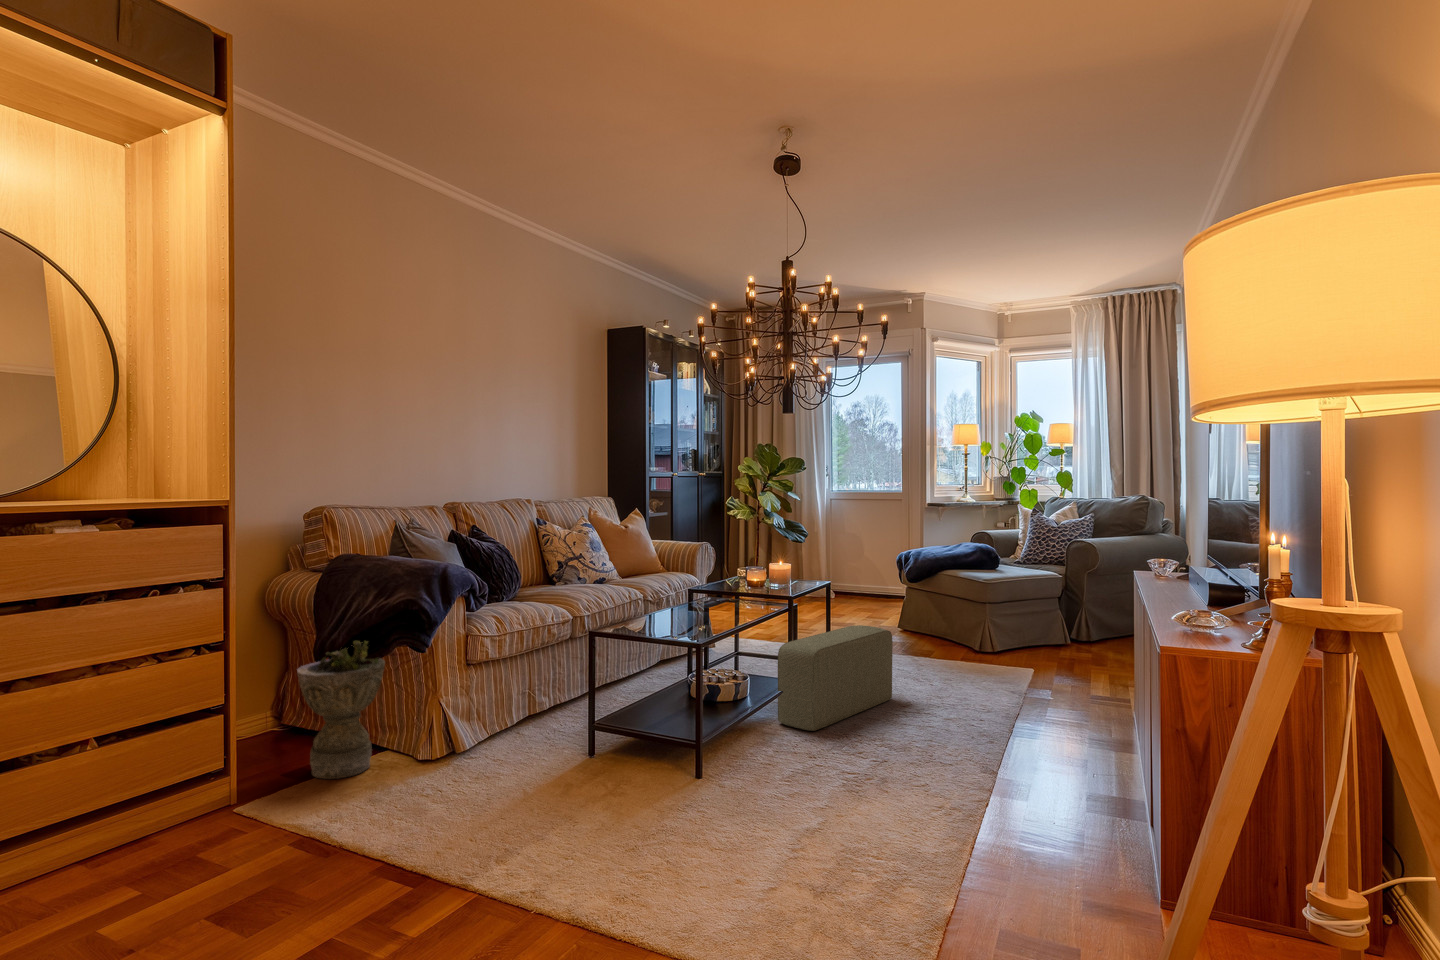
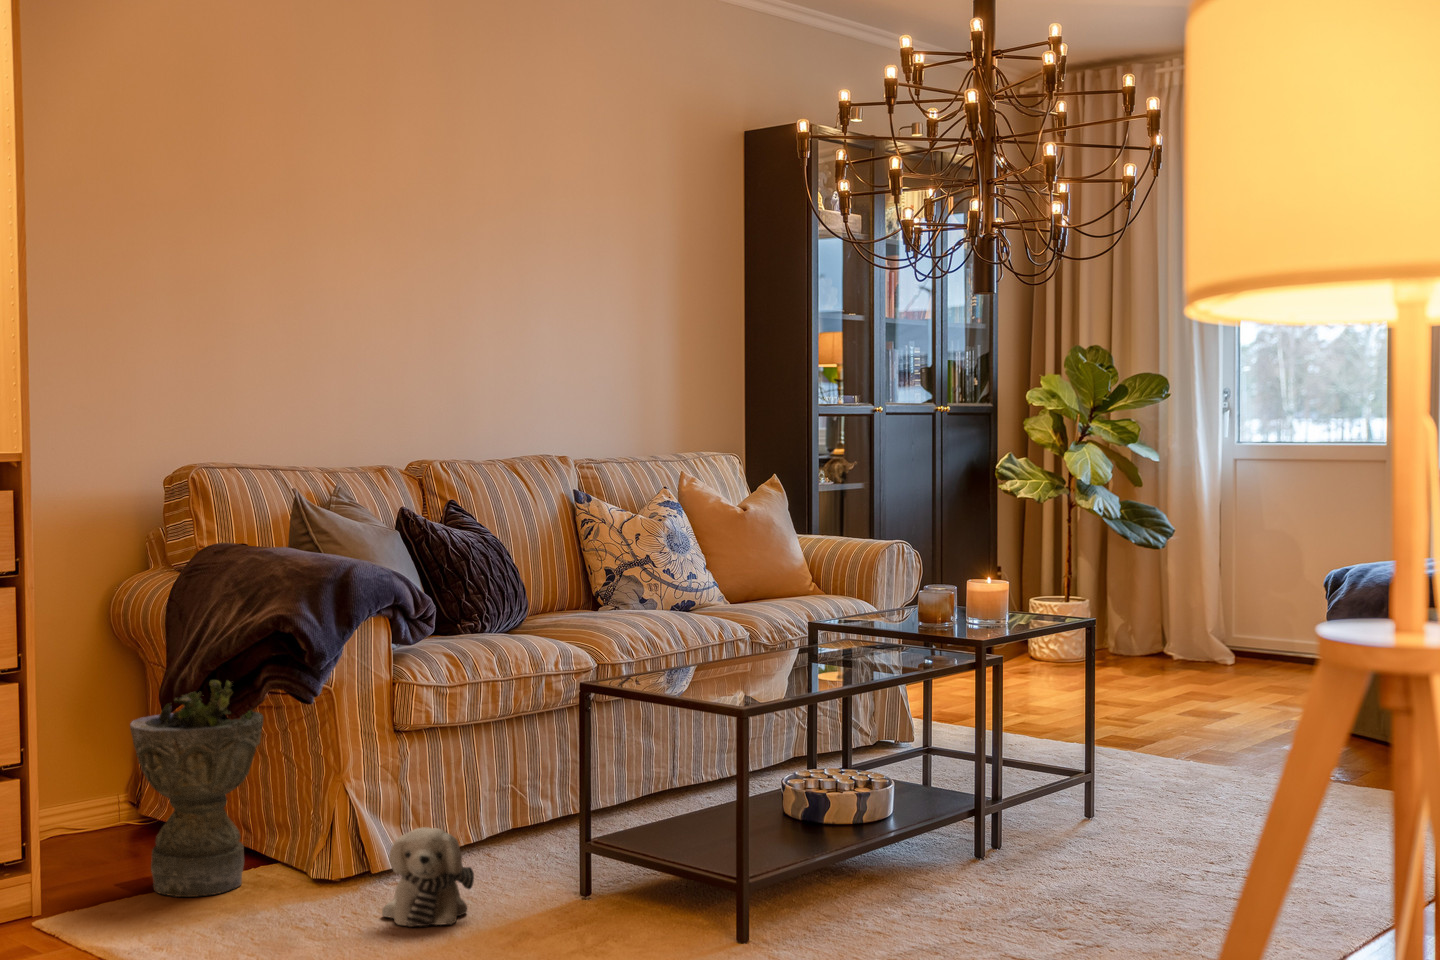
pouf: present [778,625,893,731] -> none [948,704,1206,889]
plush toy: none [472,725,529,787] -> present [382,827,474,927]

